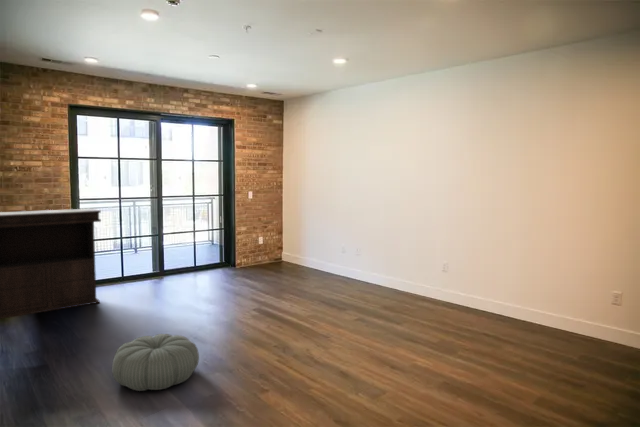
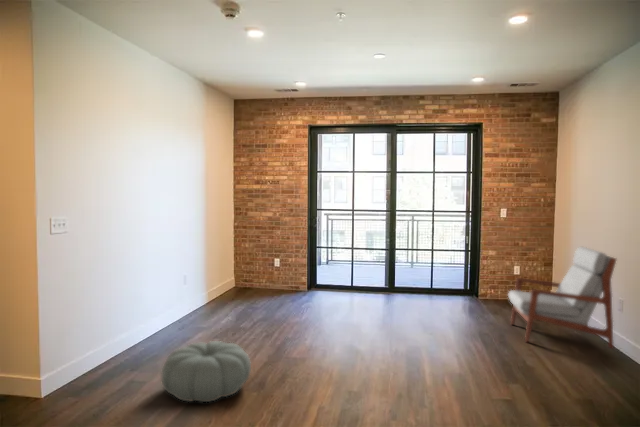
console table: present [0,209,101,319] -> none [220,216,312,305]
armchair: none [282,217,349,288] -> present [509,247,616,348]

